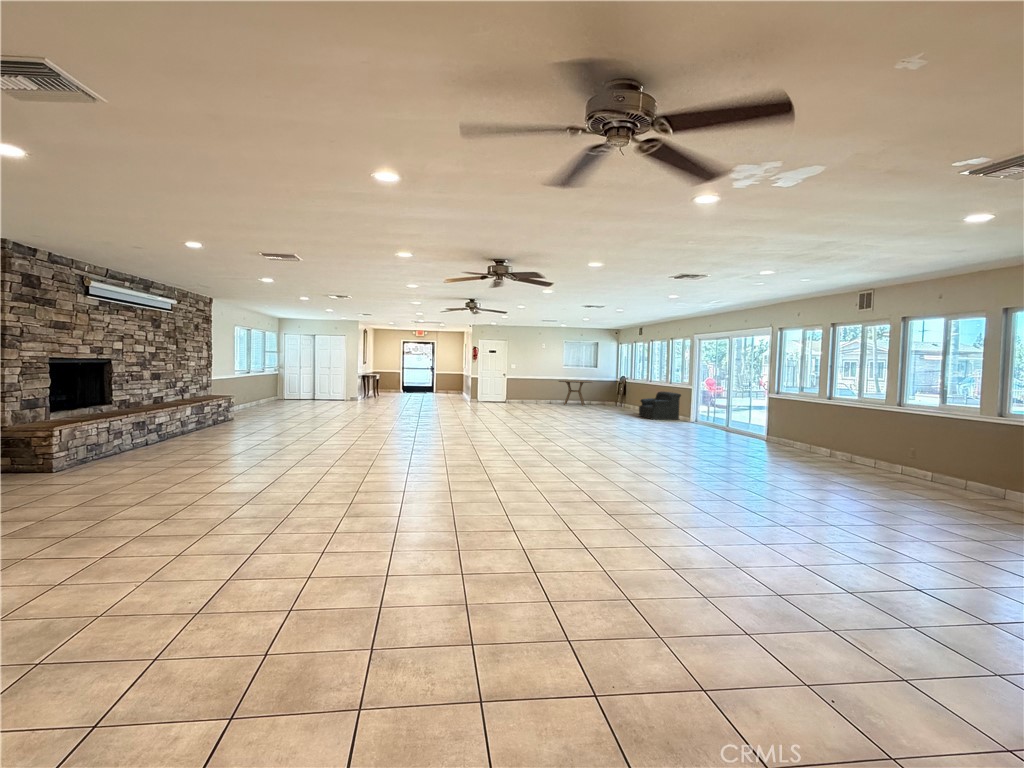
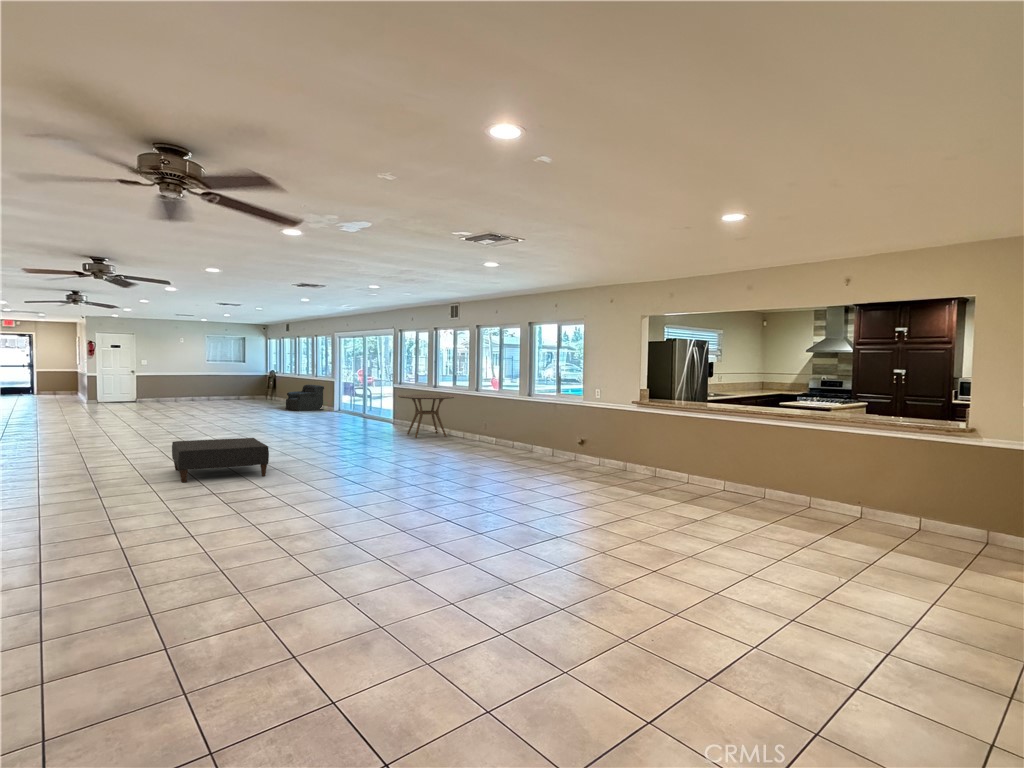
dining table: present [558,380,592,406] -> present [398,394,454,438]
ottoman: none [544,469,683,541] -> present [172,438,269,482]

